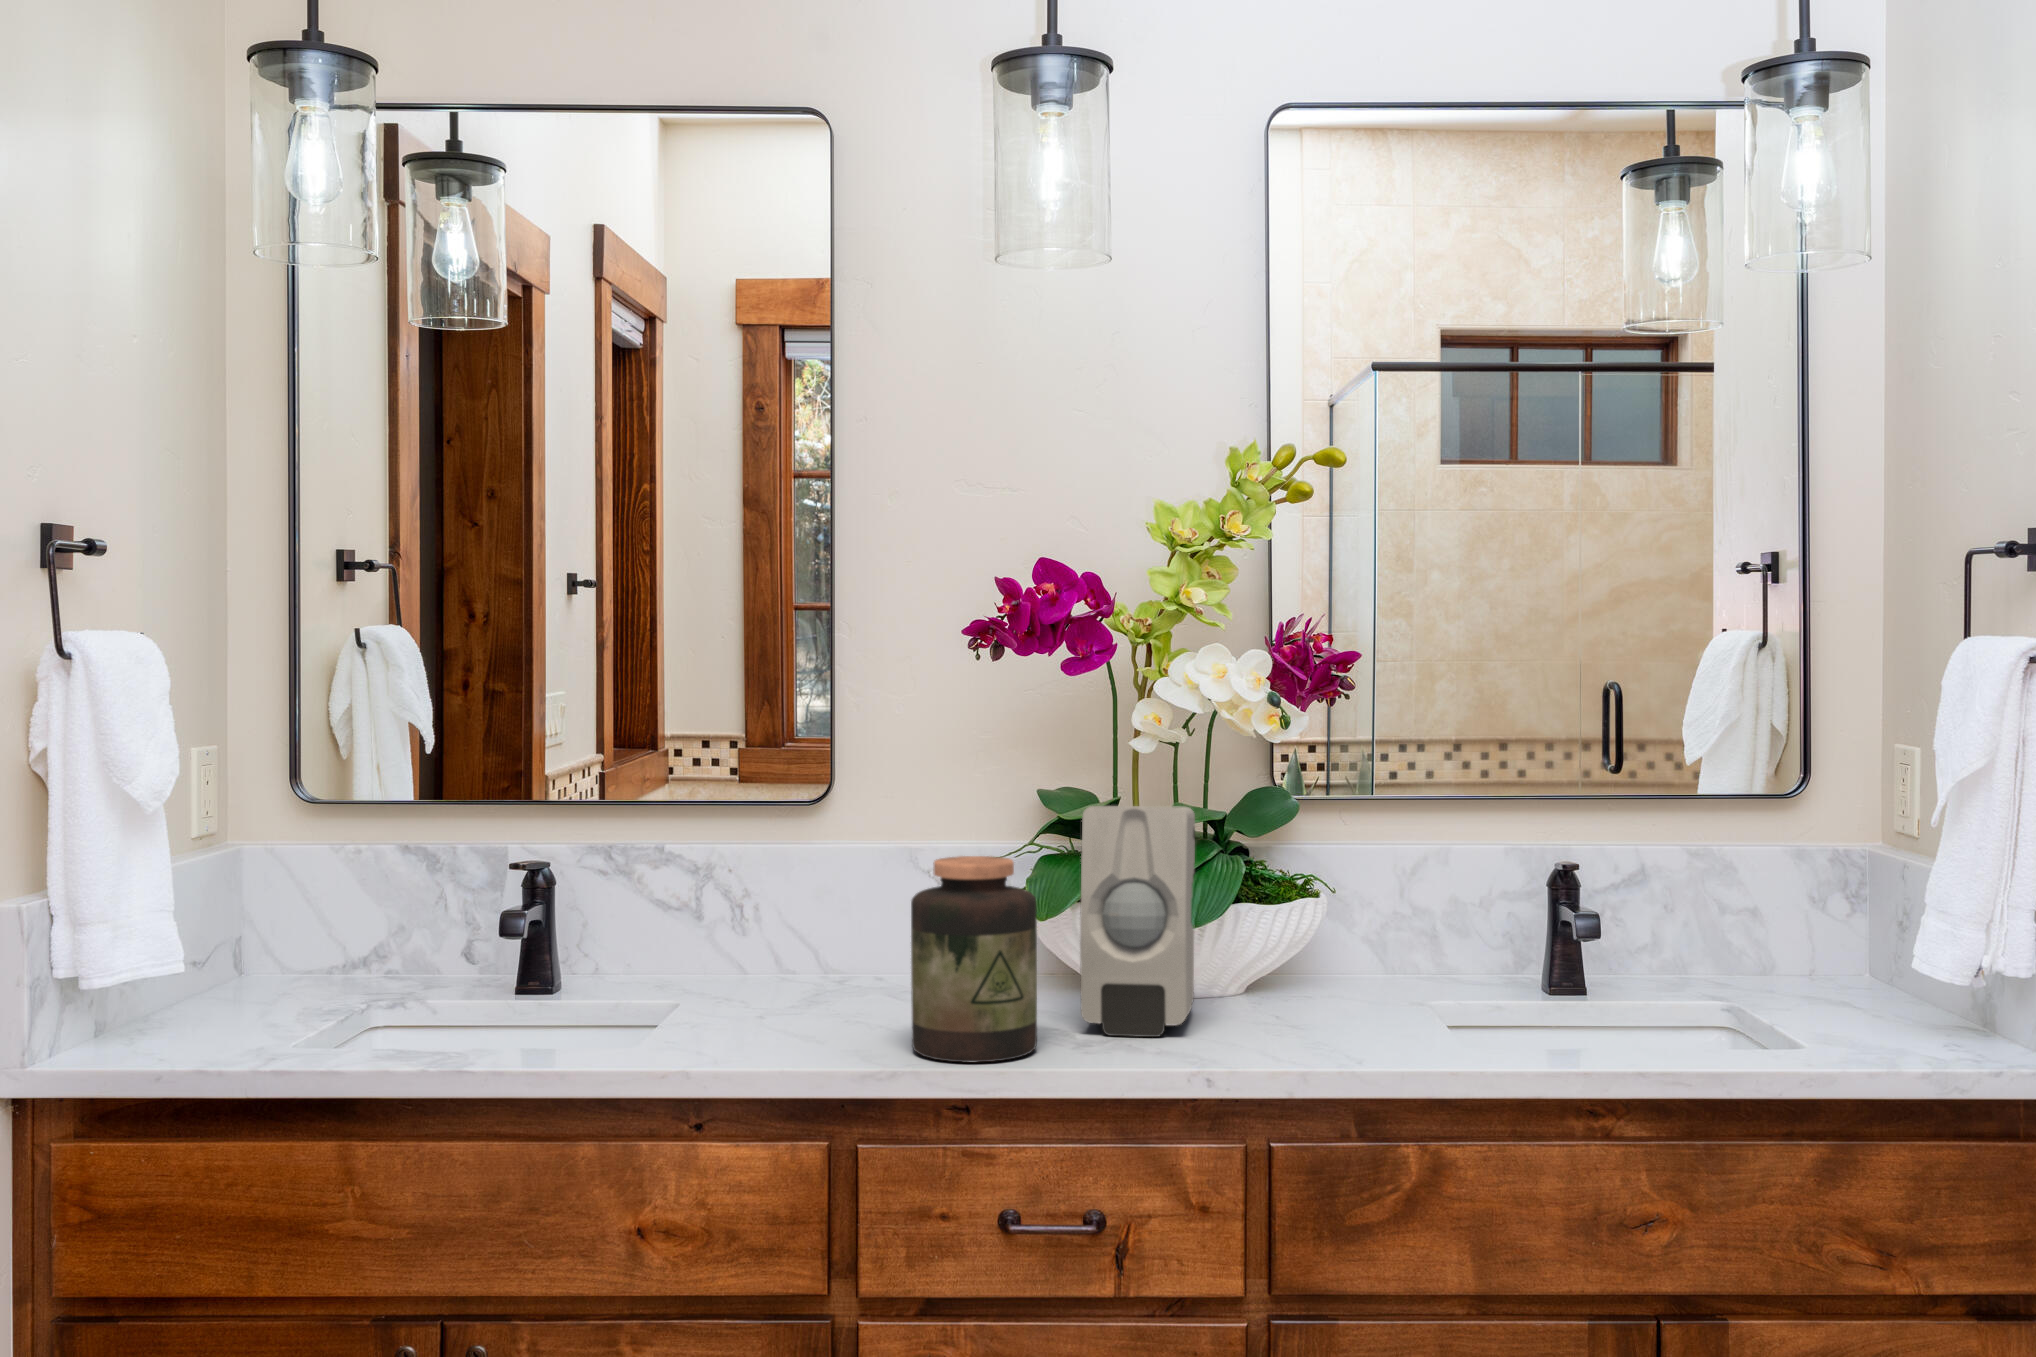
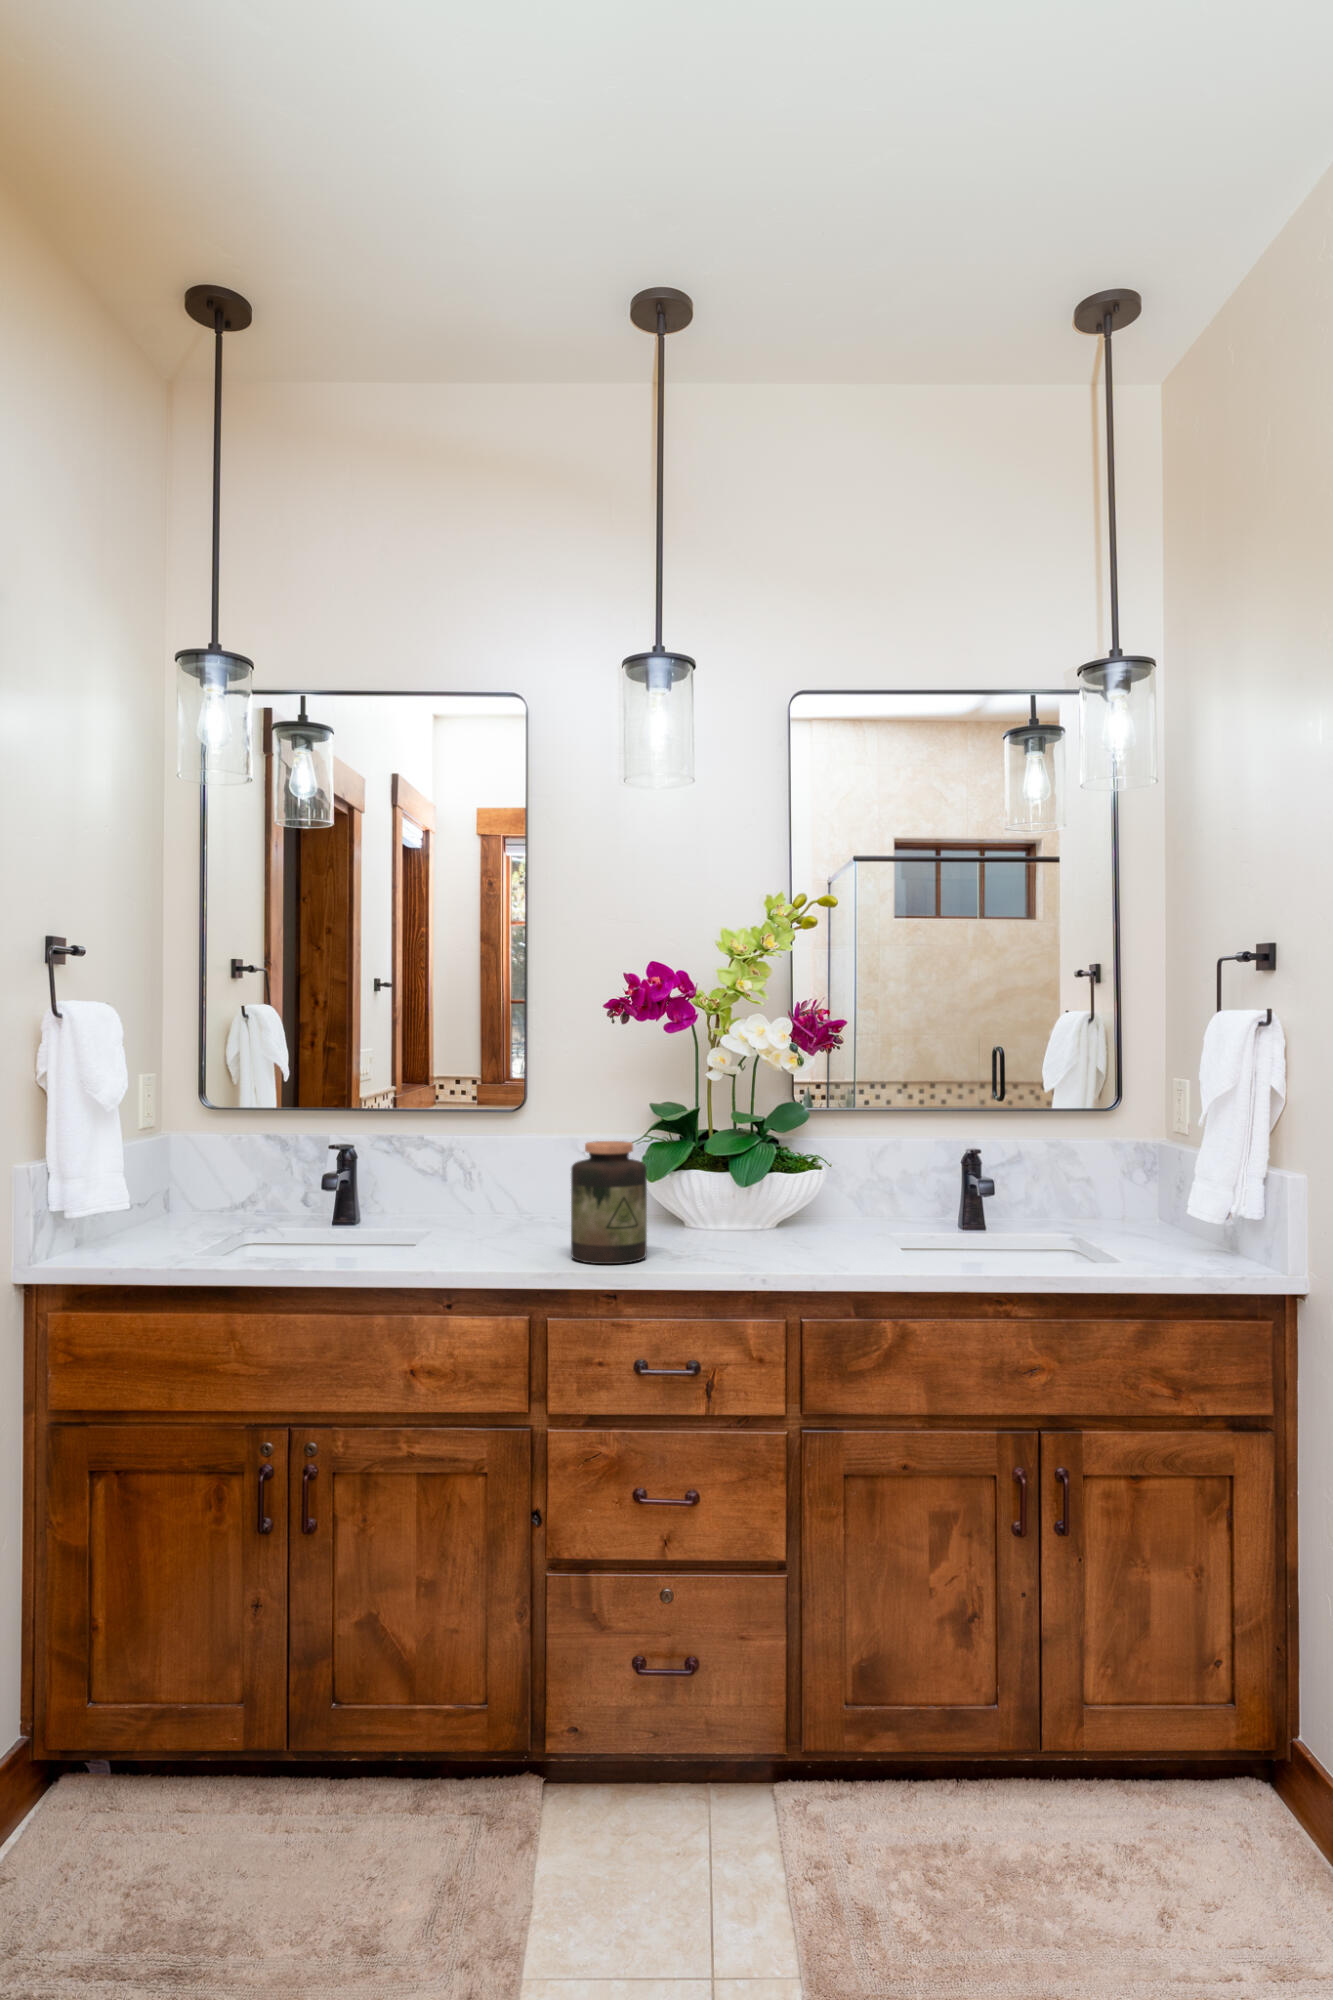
soap dispenser: present [1080,806,1195,1037] -> none [674,1112,745,1252]

